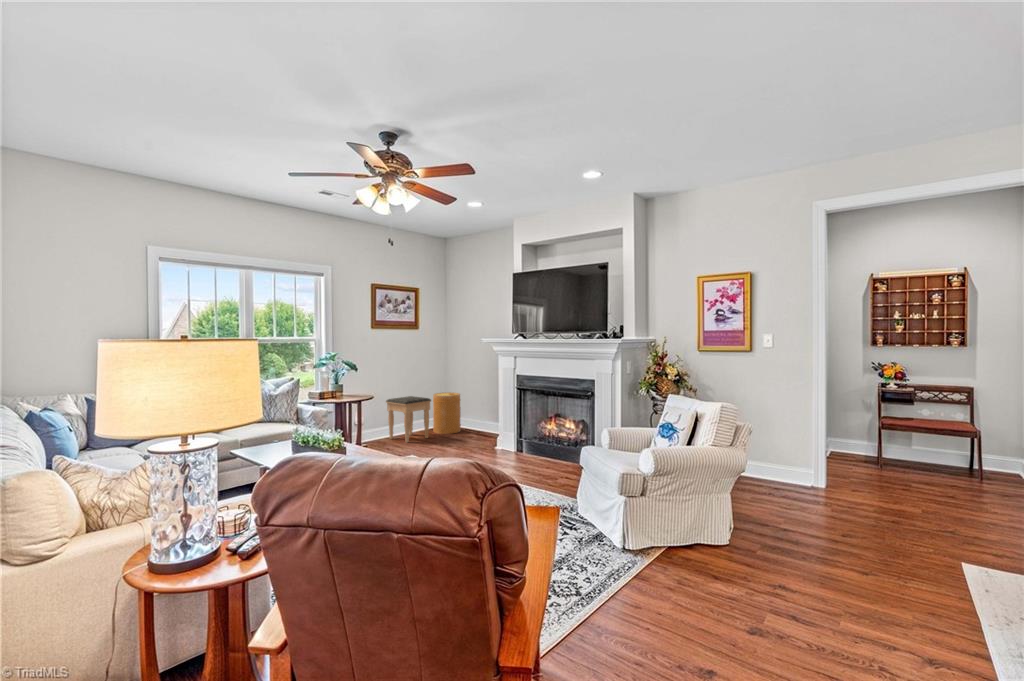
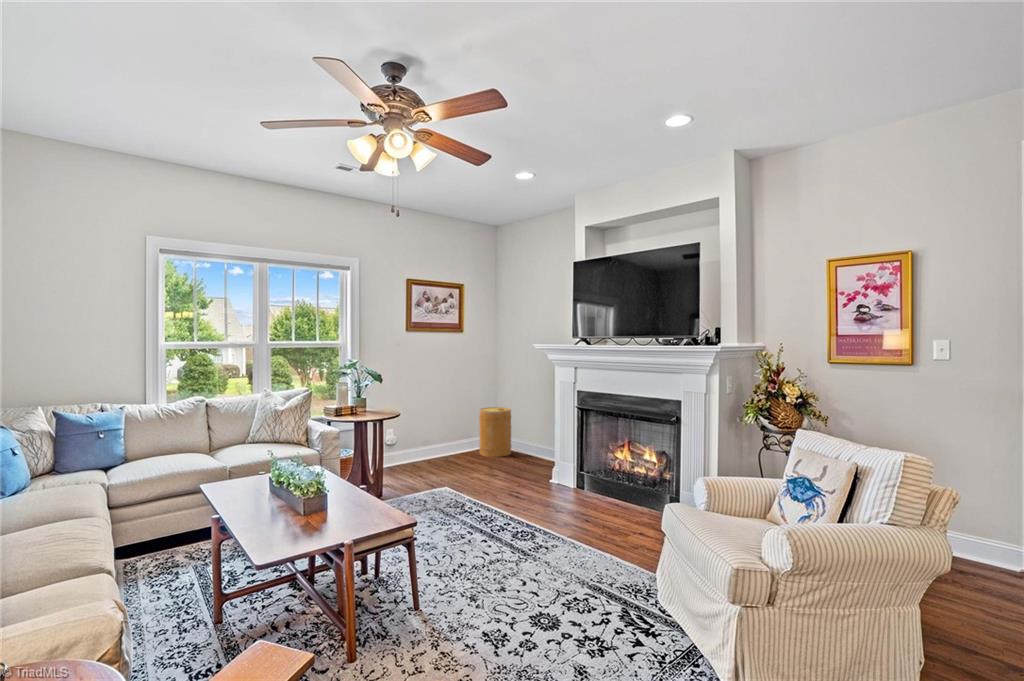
footstool: present [386,396,431,442] -> none [423,411,475,467]

